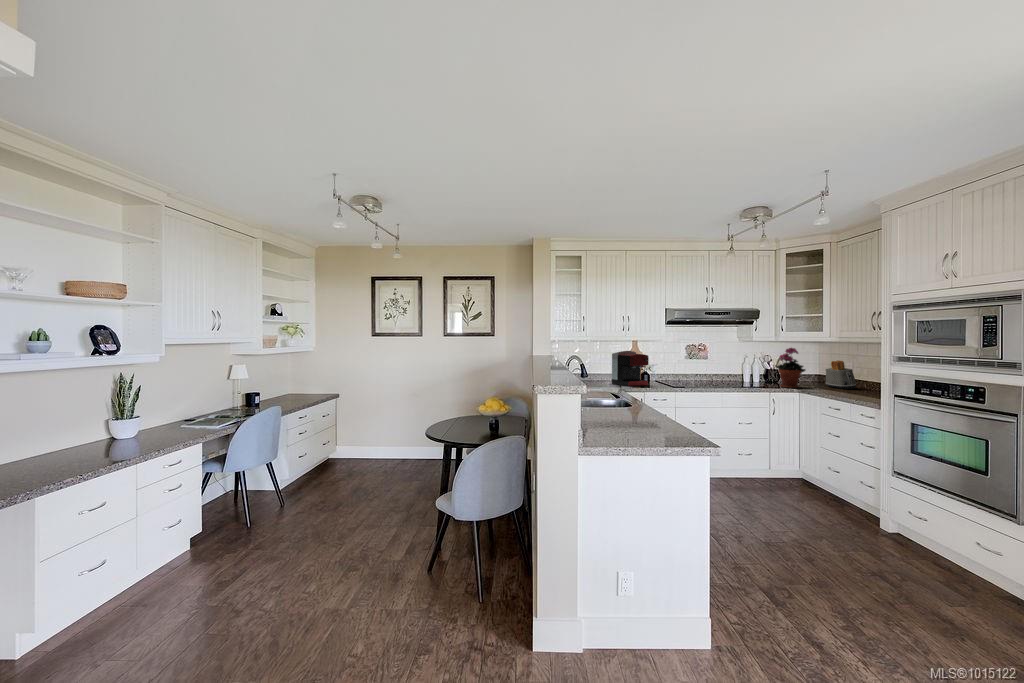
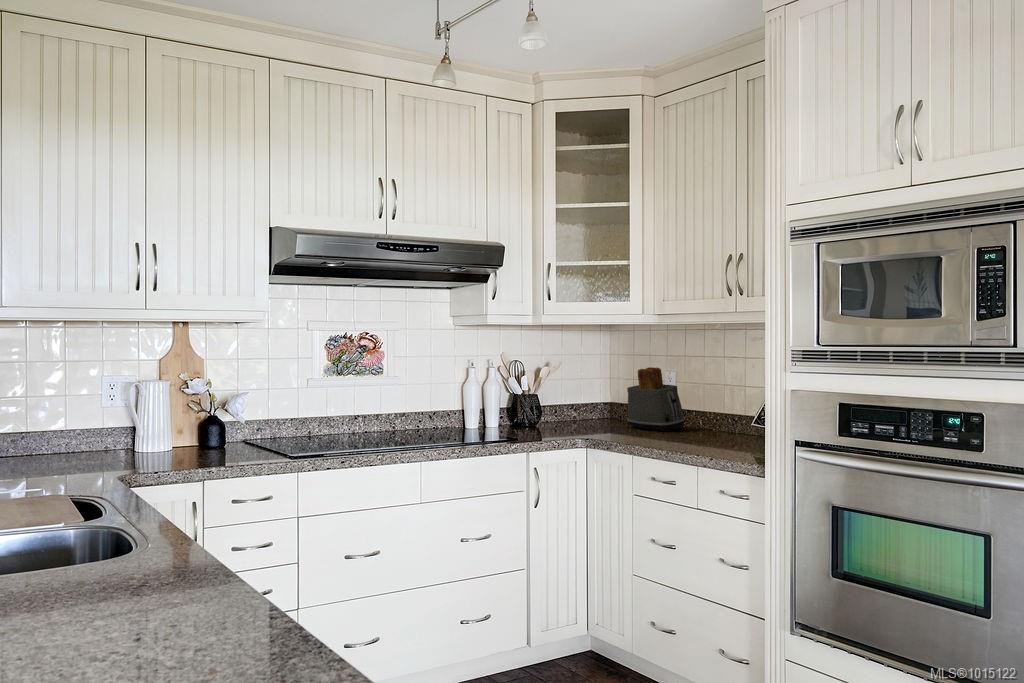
potted plant: present [775,348,805,388] -> none [534,338,597,438]
coffee maker: present [612,351,649,386] -> none [93,353,215,469]

